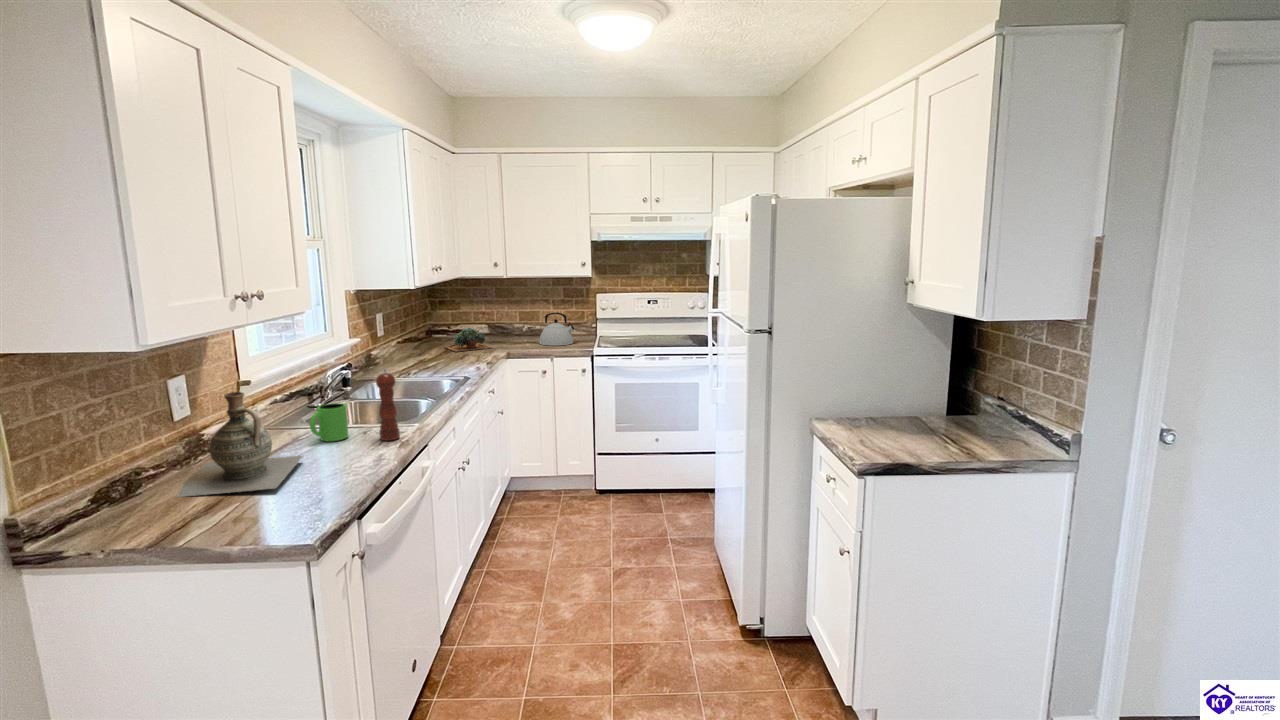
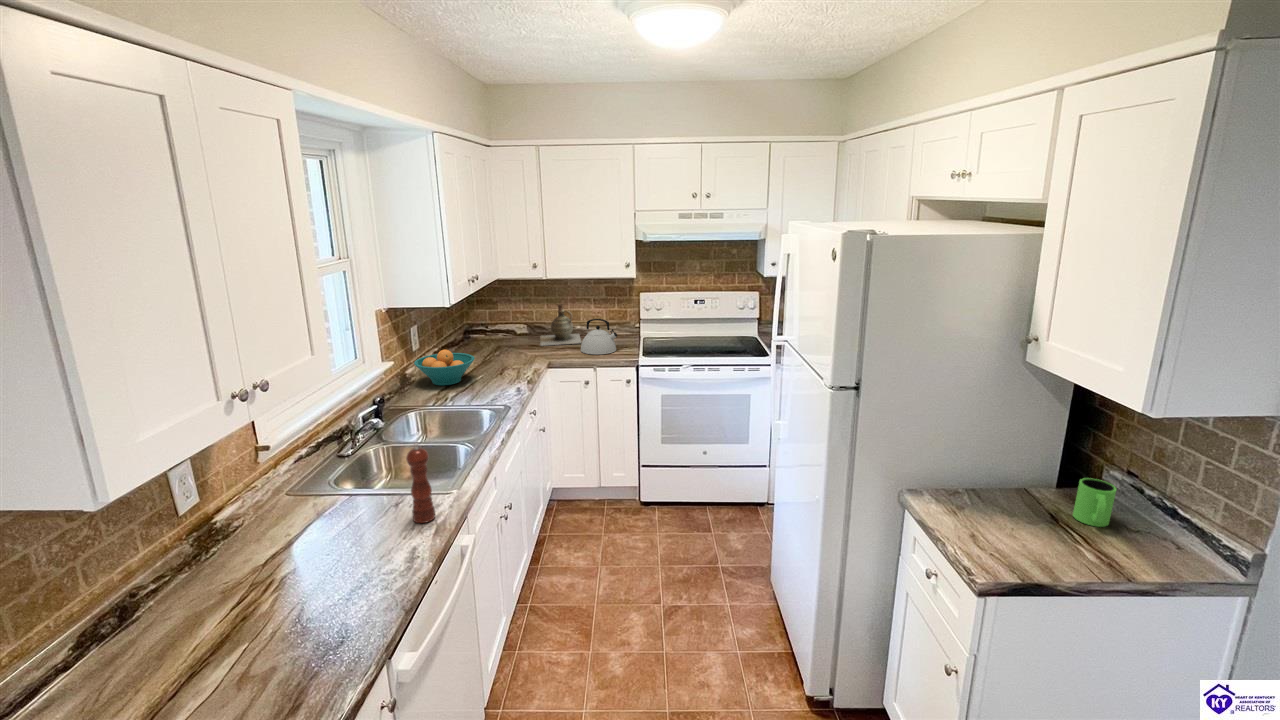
succulent plant: present [444,328,492,352] -> none [482,337,533,365]
fruit bowl: none [379,331,437,364] -> present [414,350,475,385]
ceramic jug: present [178,392,303,497] -> present [540,304,581,346]
mug: present [310,403,348,441] -> present [1073,478,1116,527]

